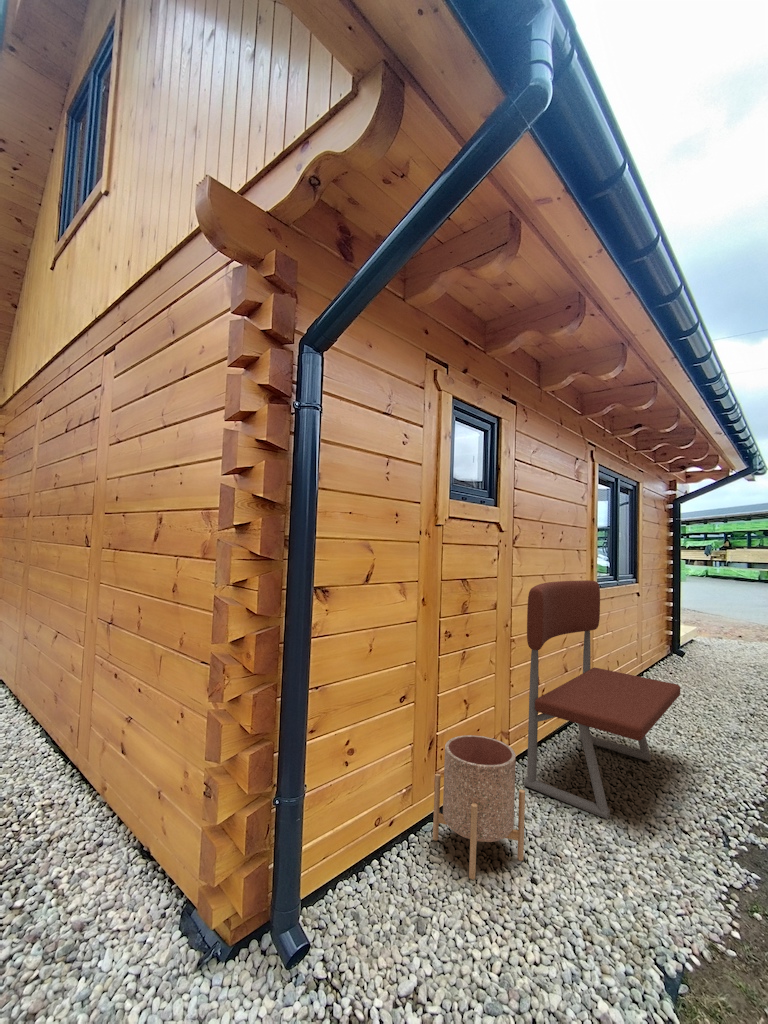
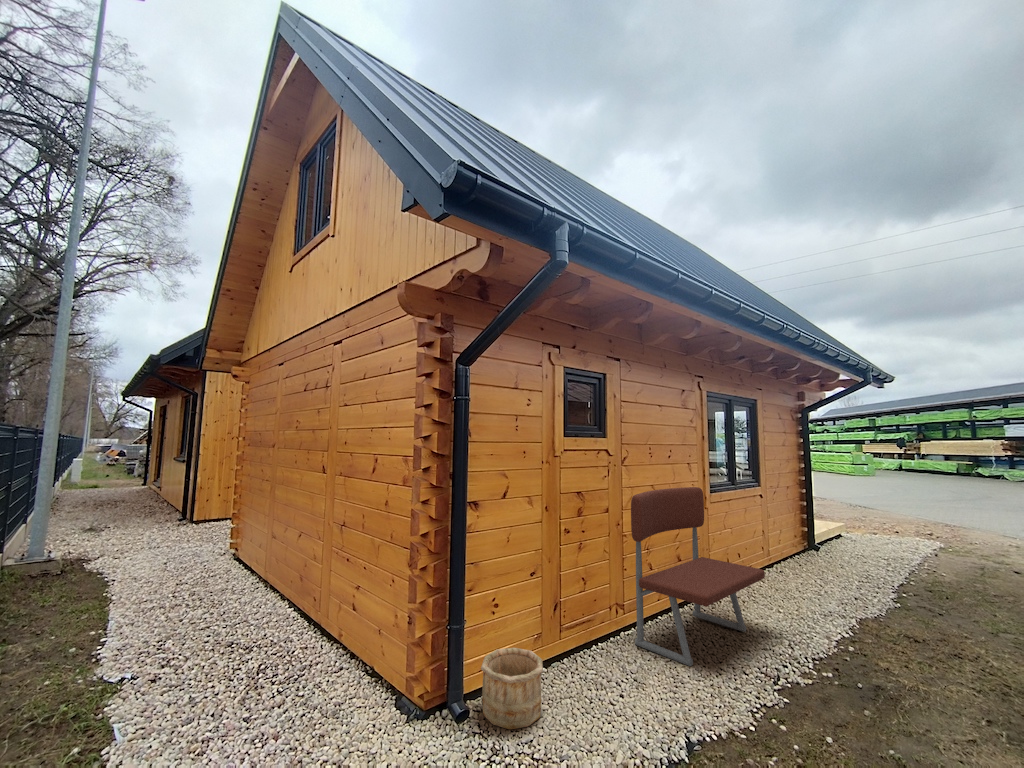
planter: present [433,735,525,879] -> none [558,601,618,694]
wooden bucket: none [329,816,432,968] -> present [481,648,543,730]

